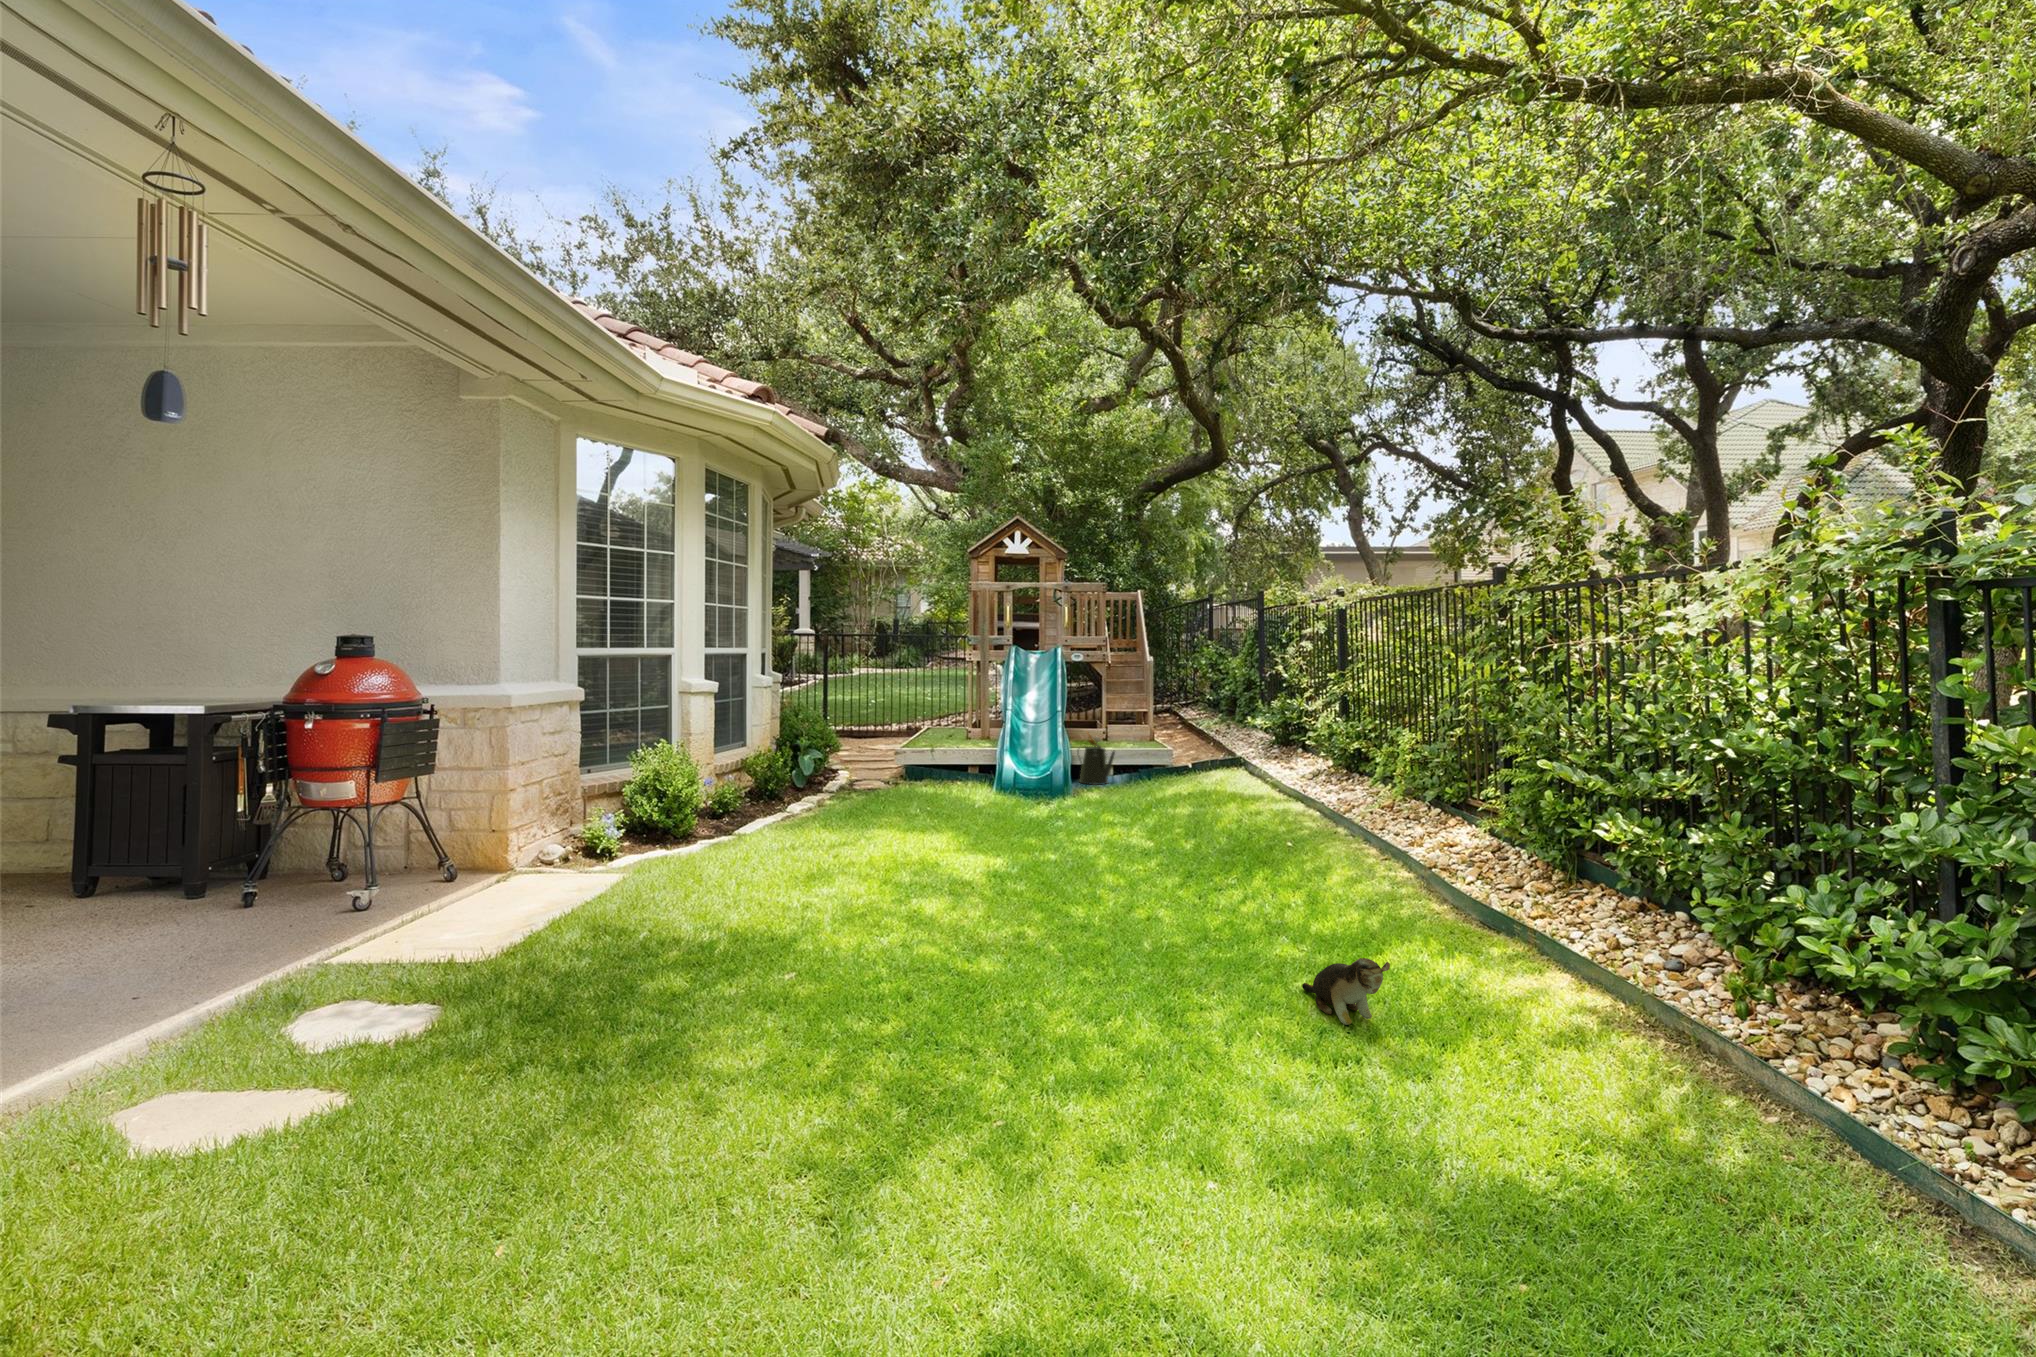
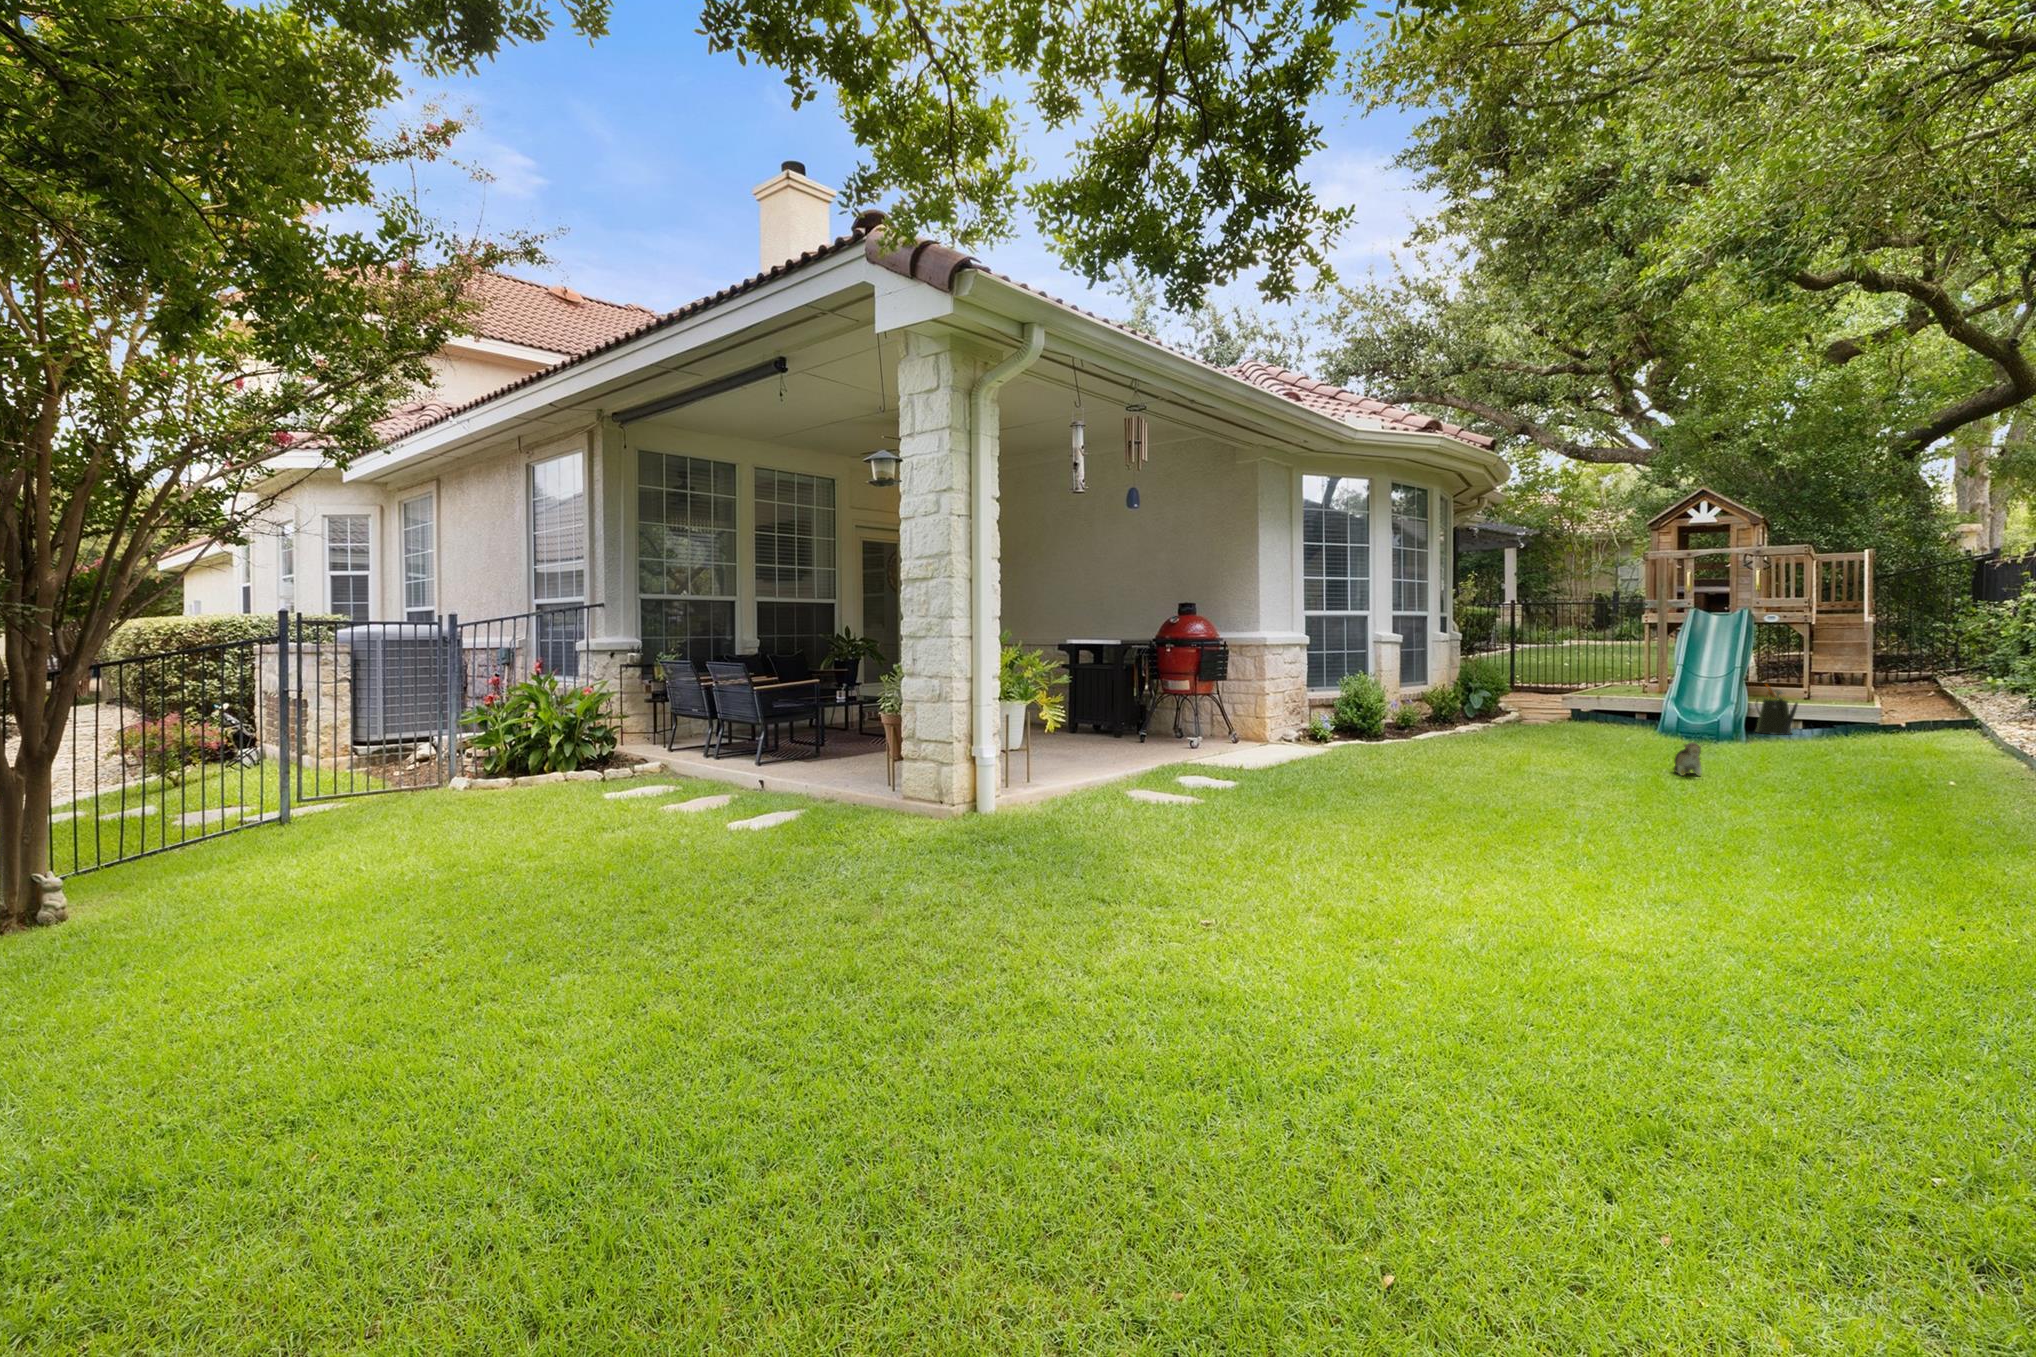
plush toy: present [1302,958,1390,1025] -> present [1674,742,1701,776]

